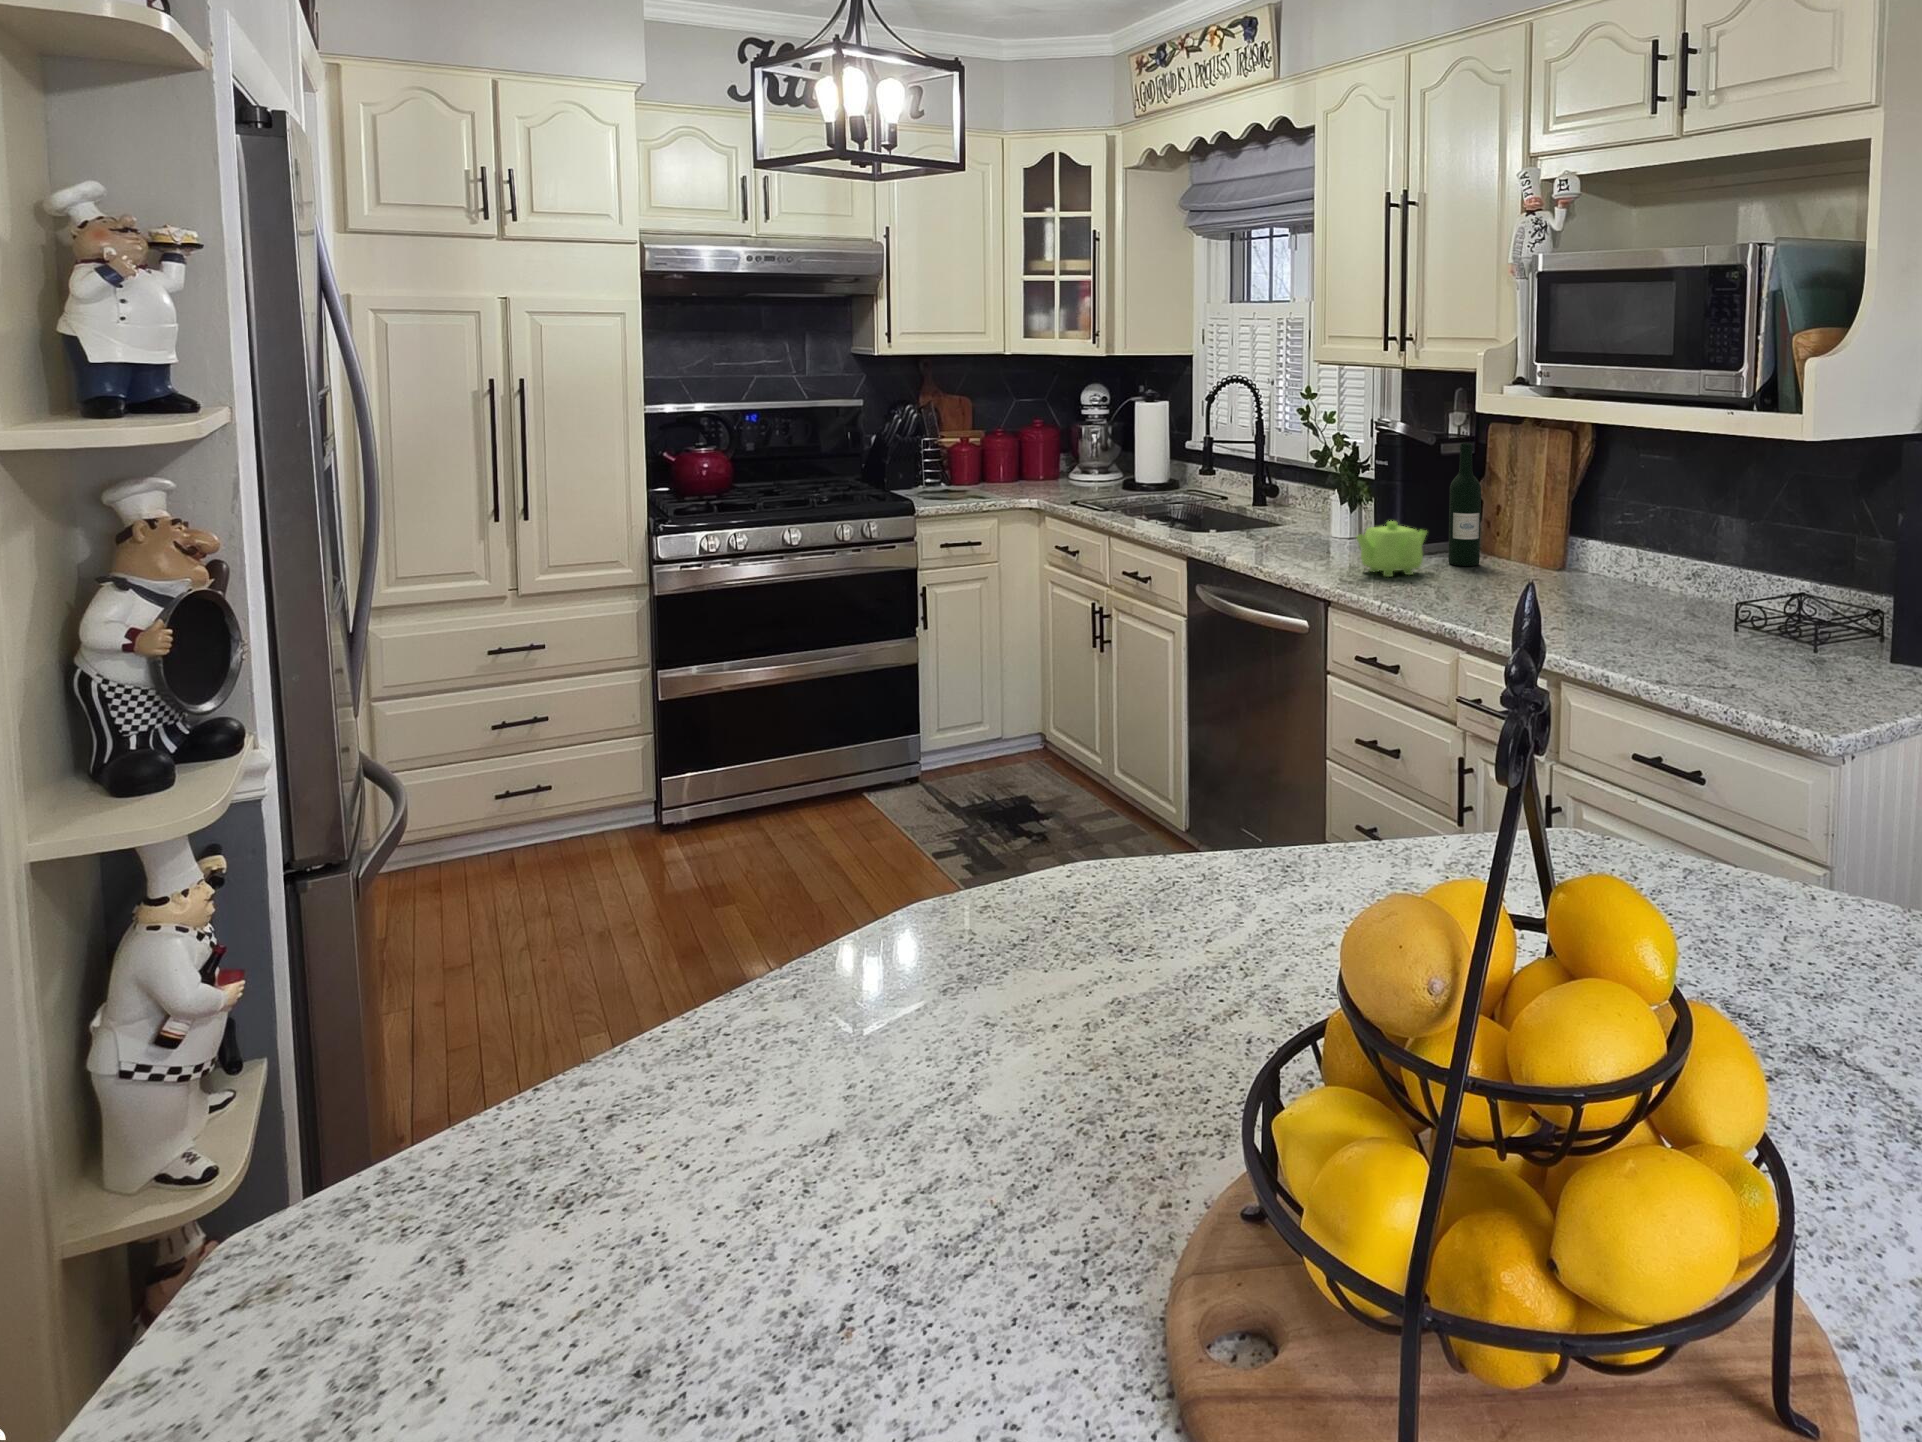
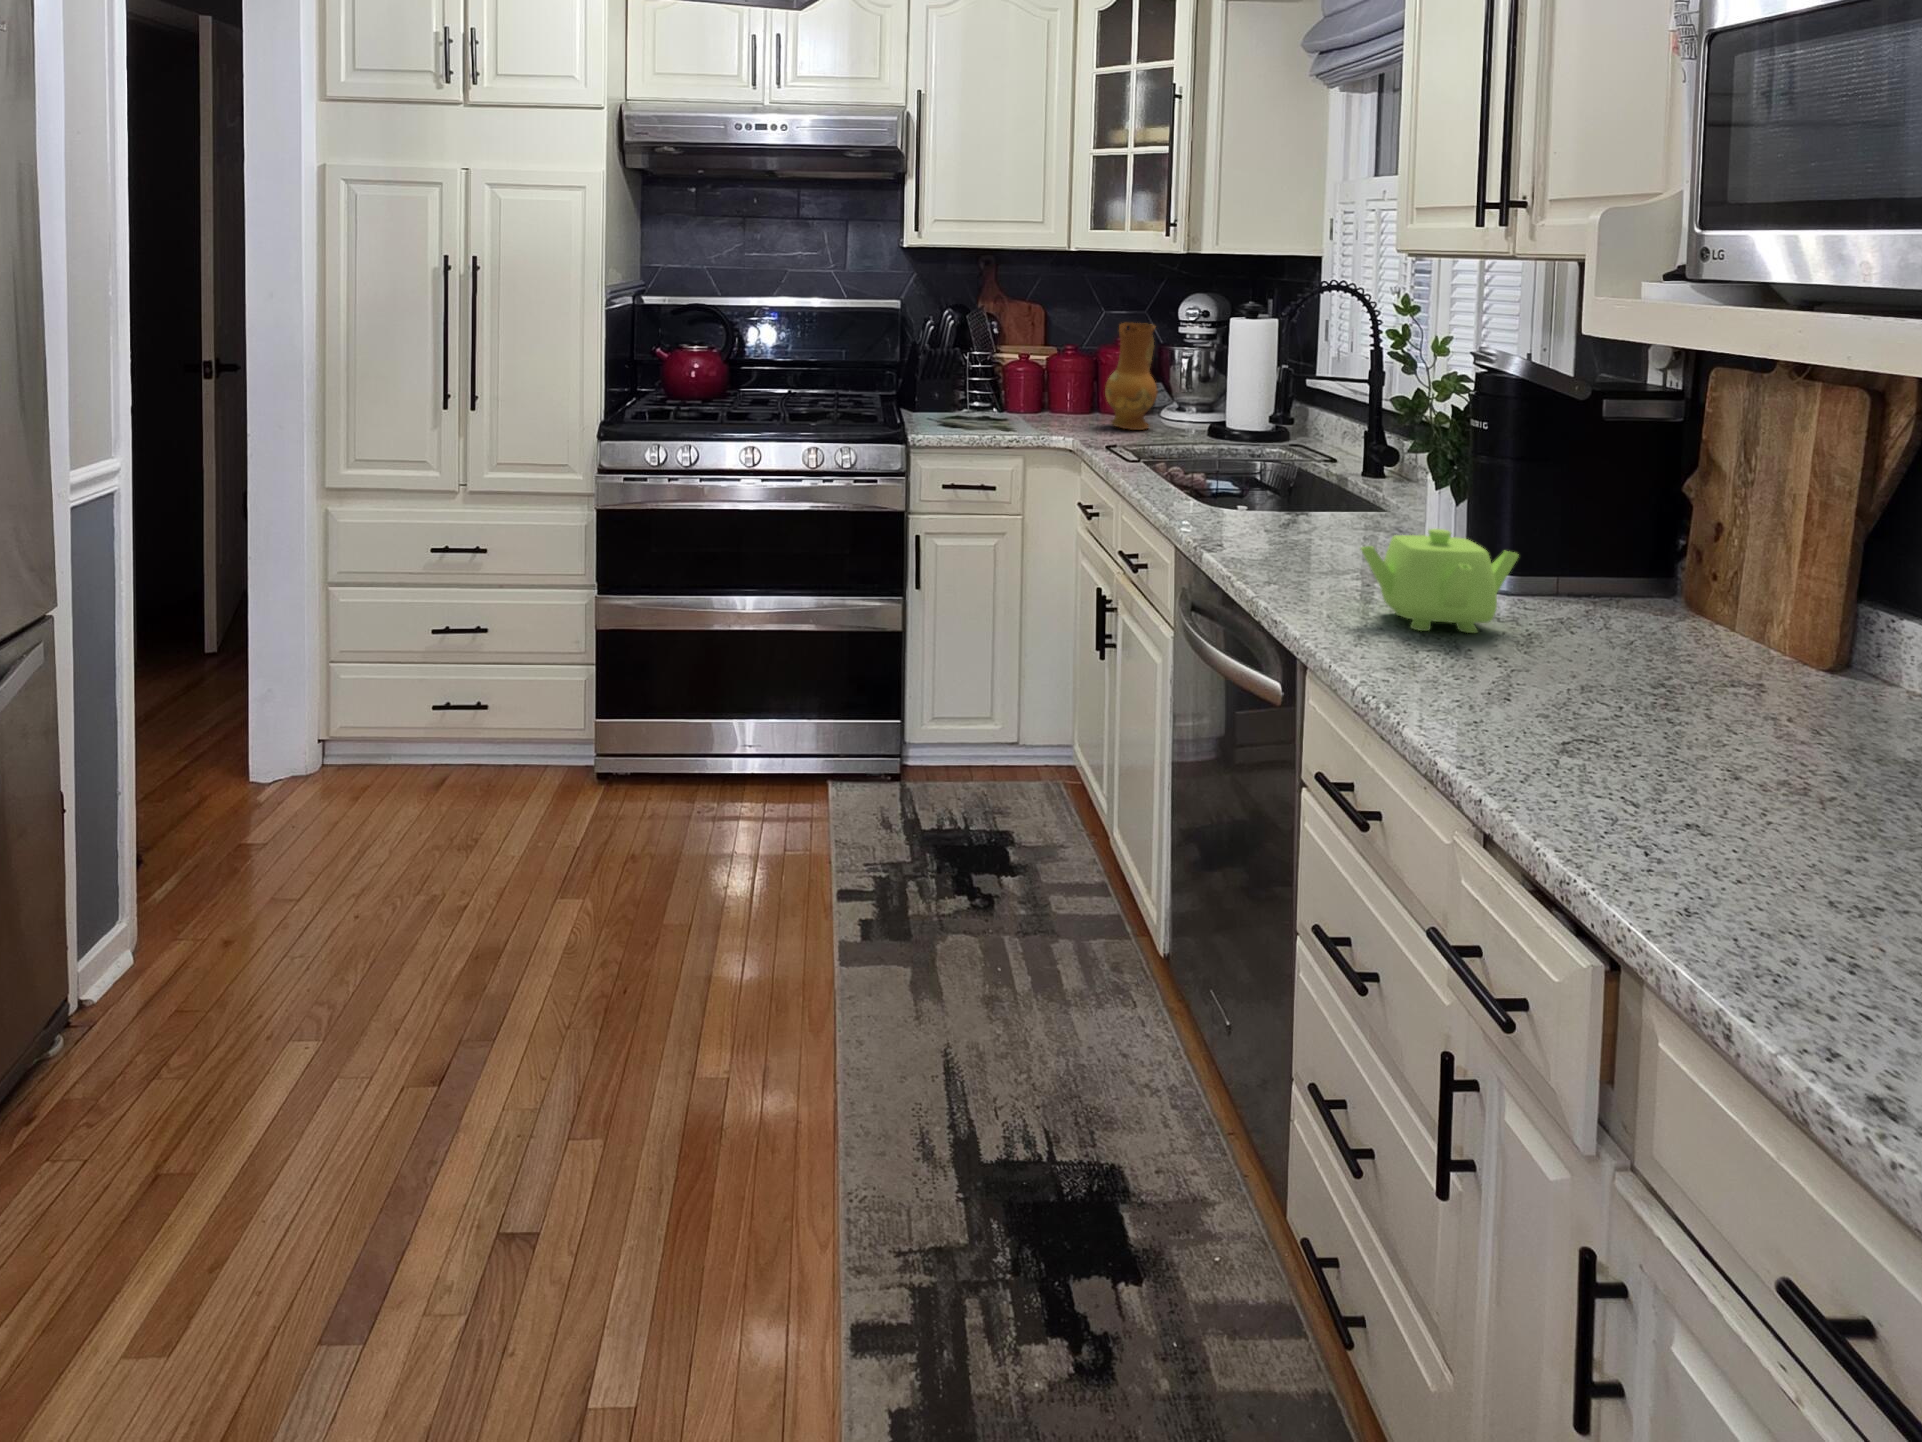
ceramic jug: none [1052,410,1091,491] -> present [1105,323,1158,430]
wine bottle: present [1448,443,1481,566] -> none [1578,398,1652,632]

